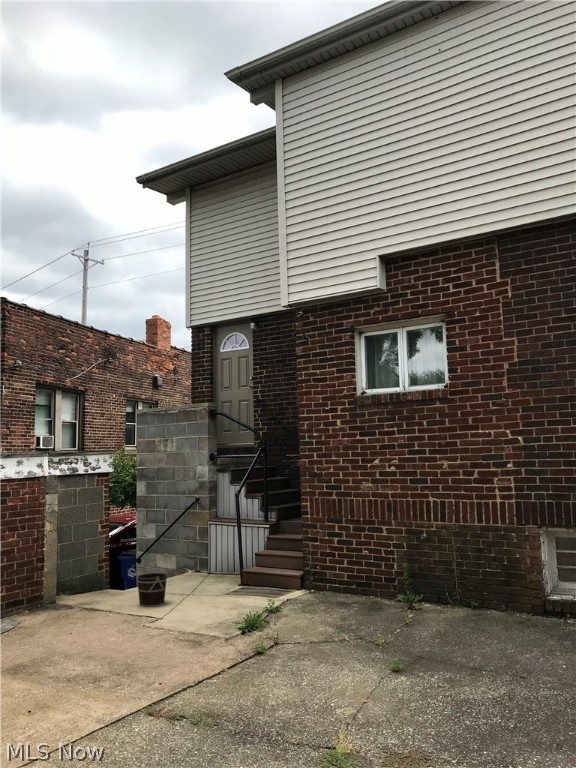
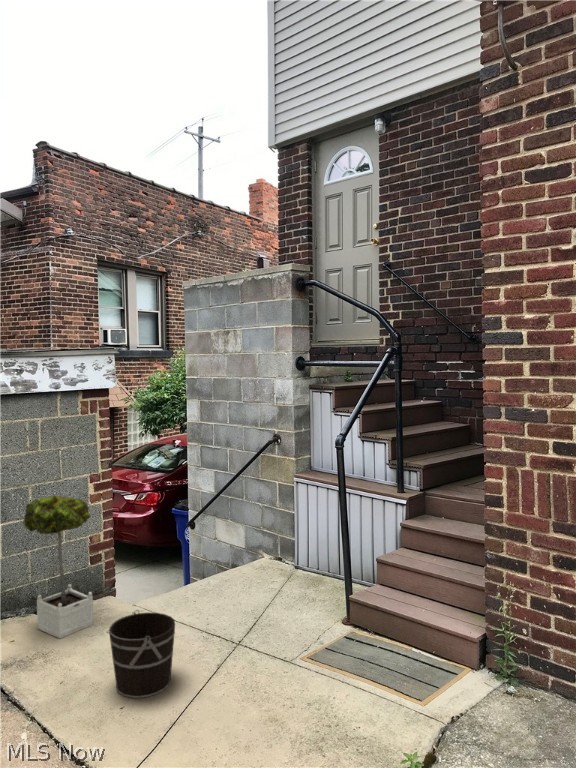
potted tree: none [78,523,112,598] -> present [24,495,93,638]

